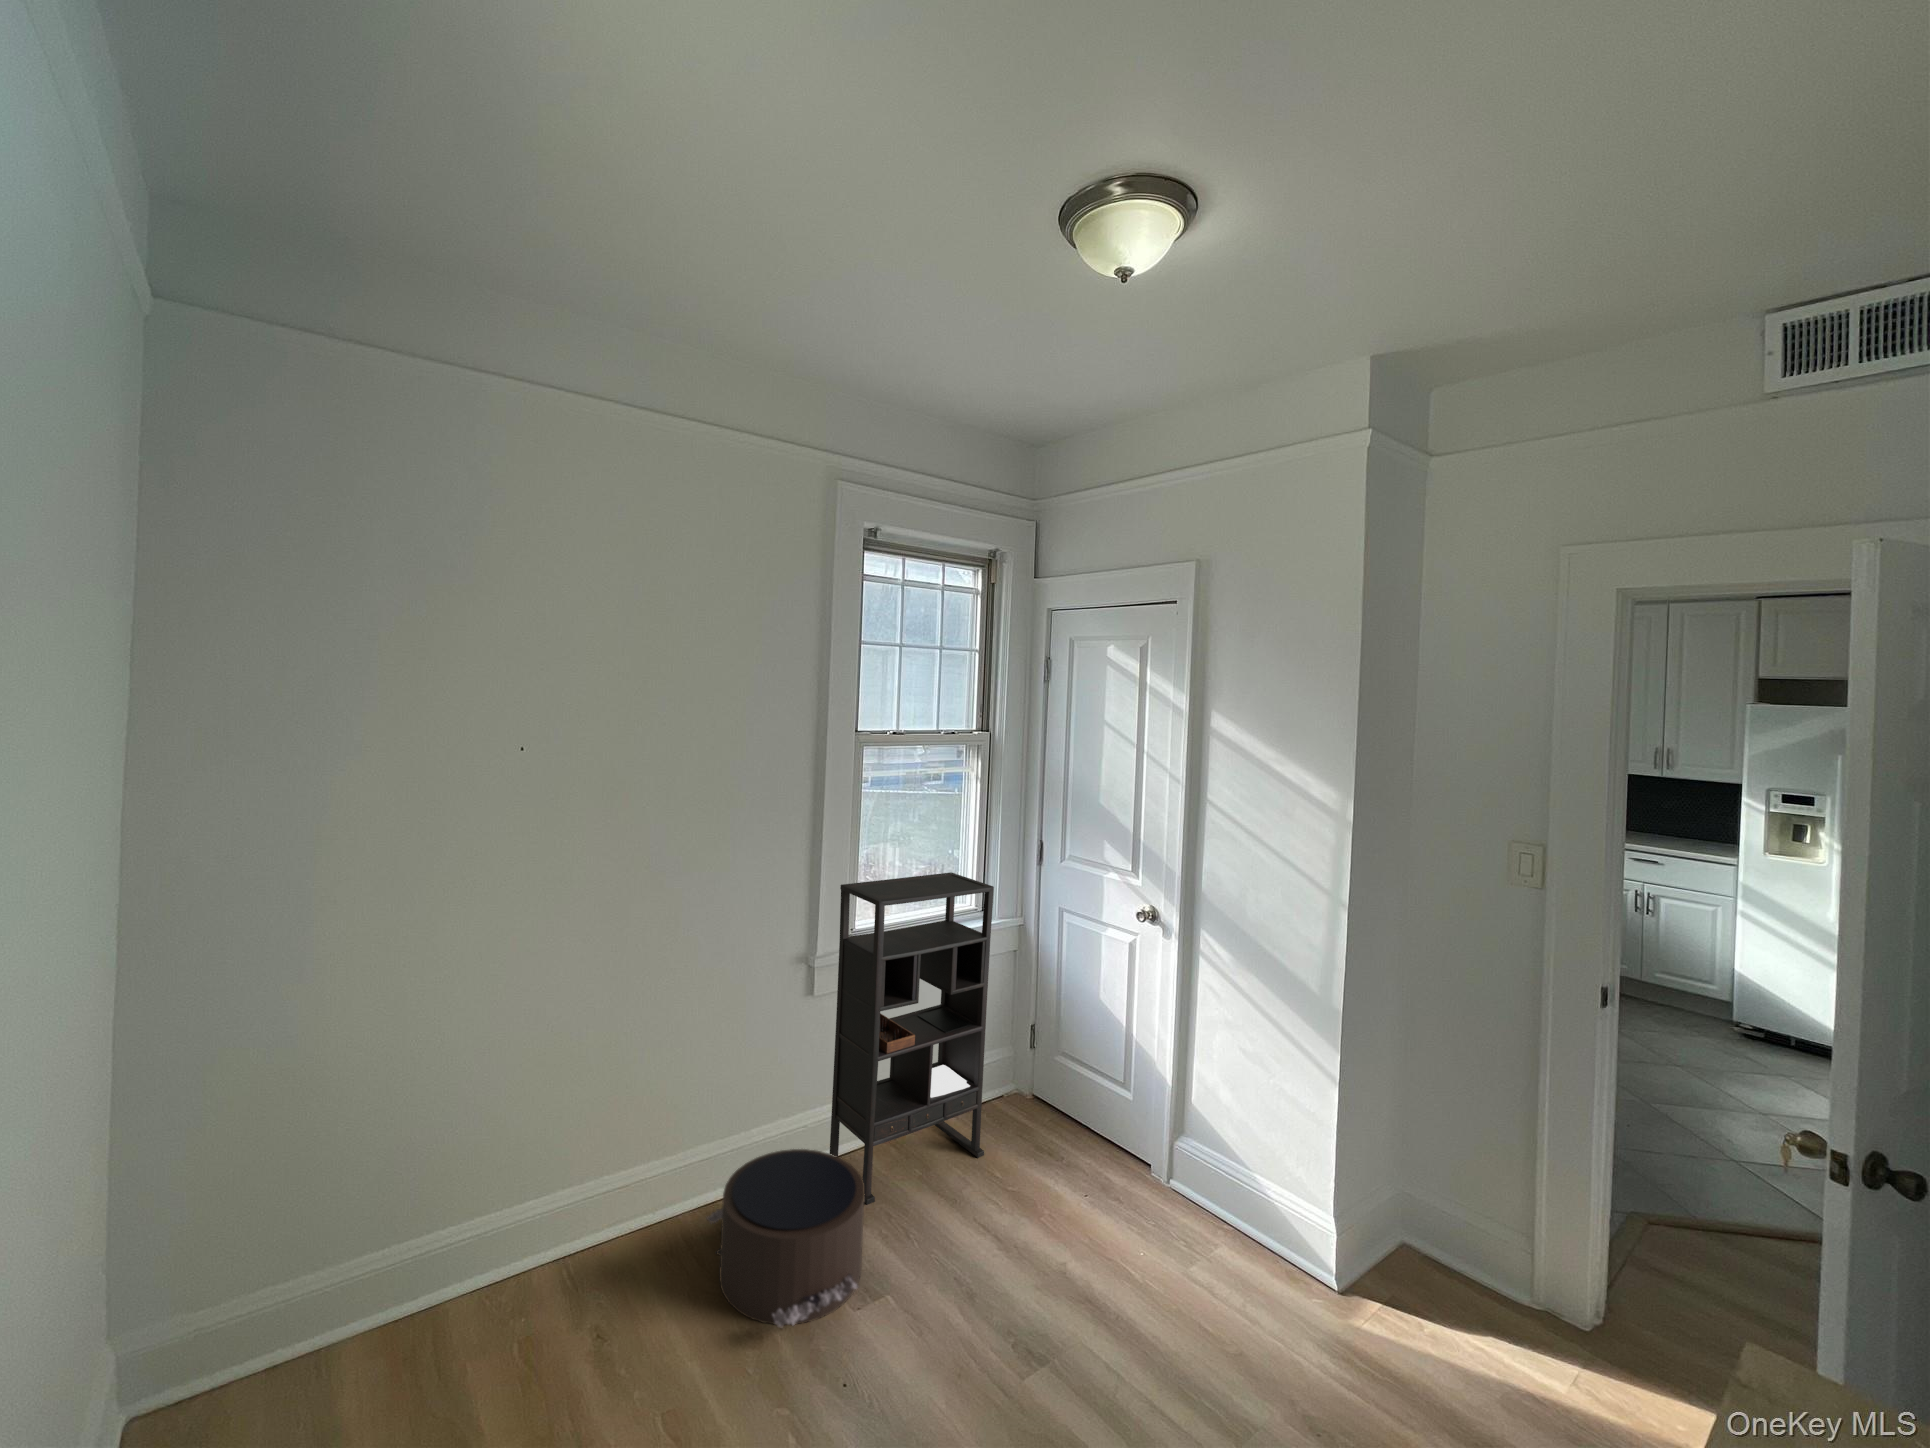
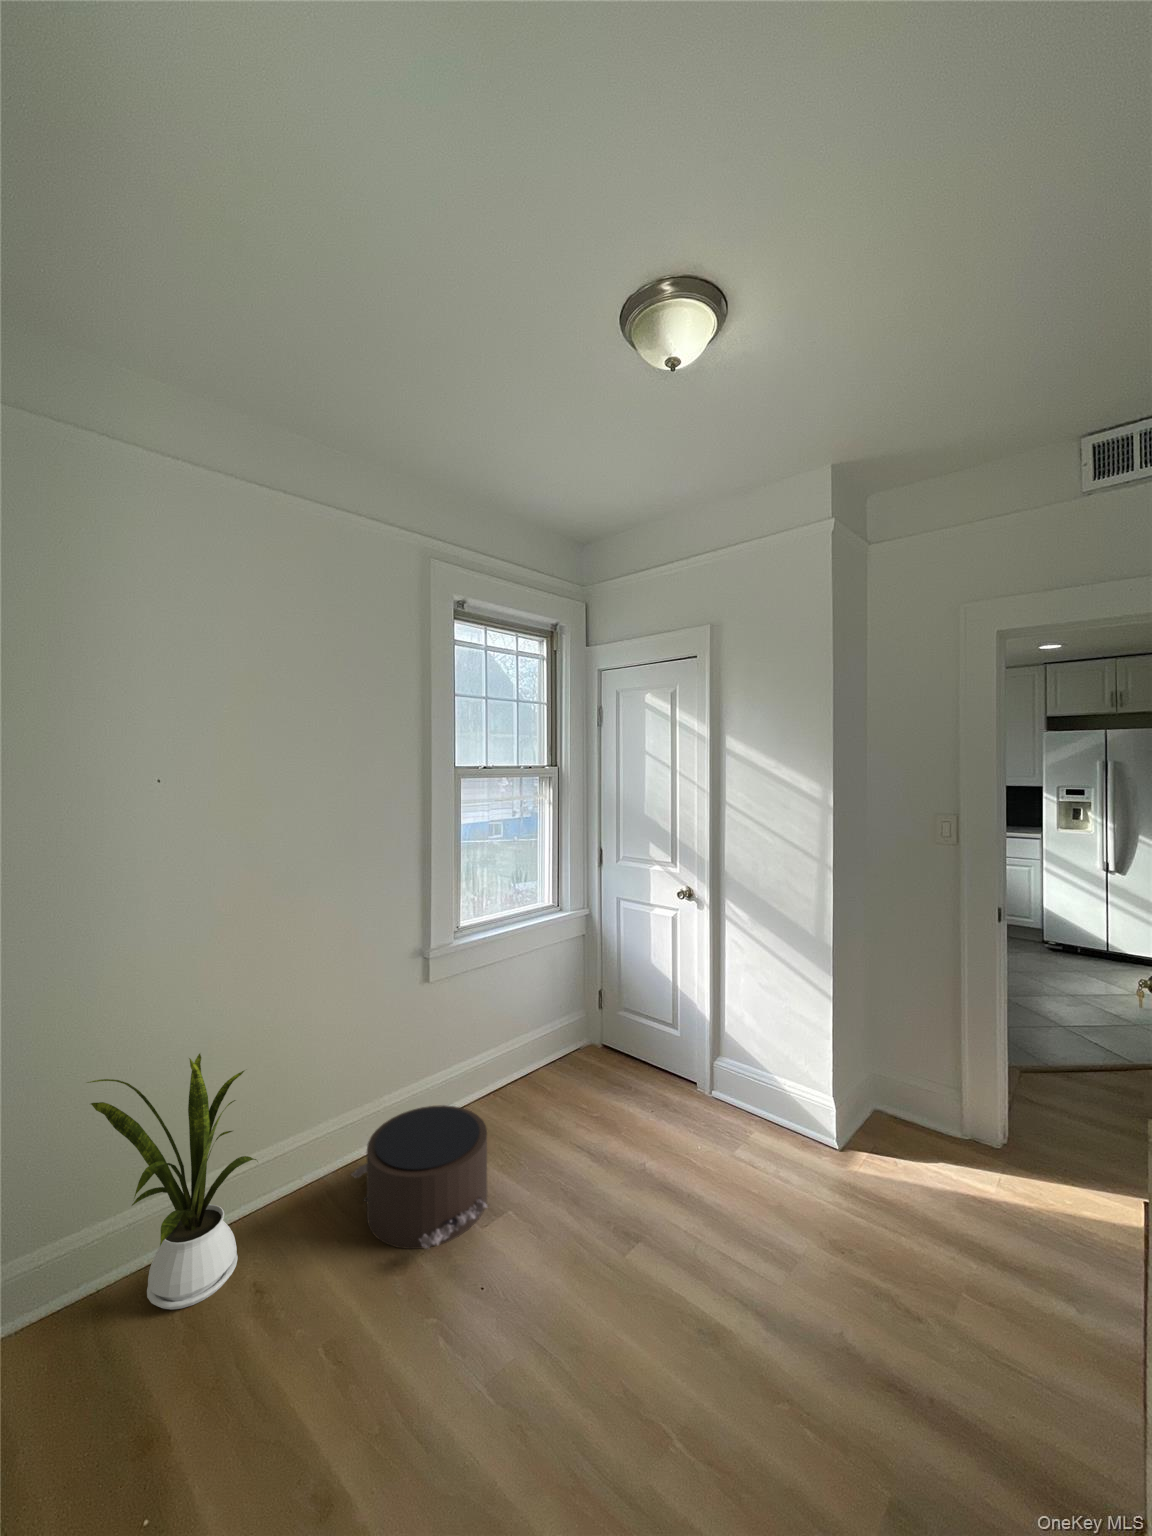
bookshelf: present [830,872,994,1205] -> none [447,877,572,1144]
house plant: none [429,1054,605,1343] -> present [87,1054,258,1310]

